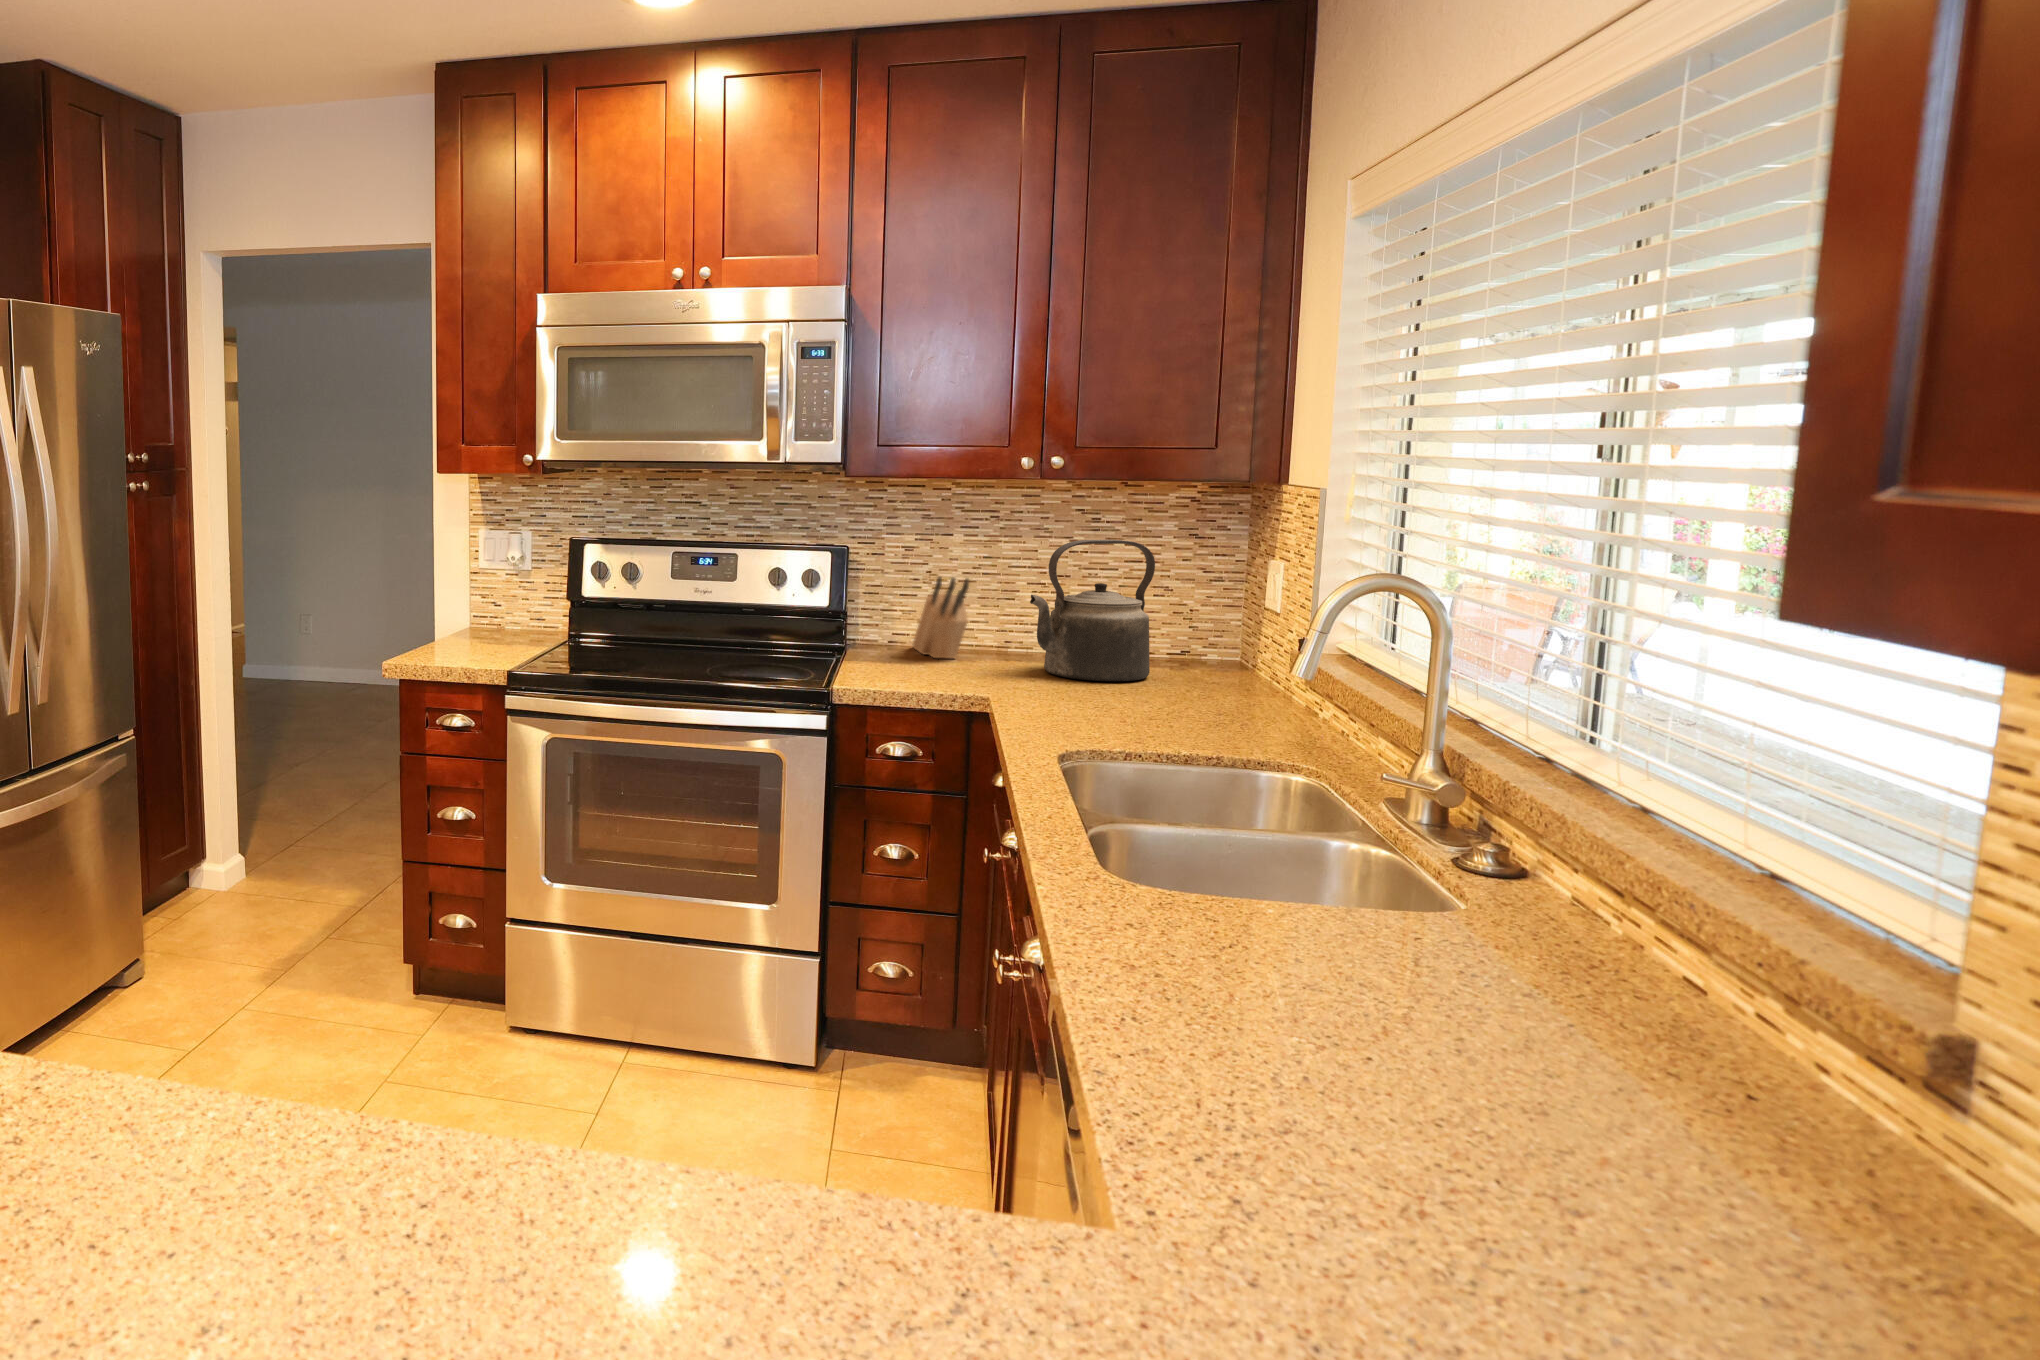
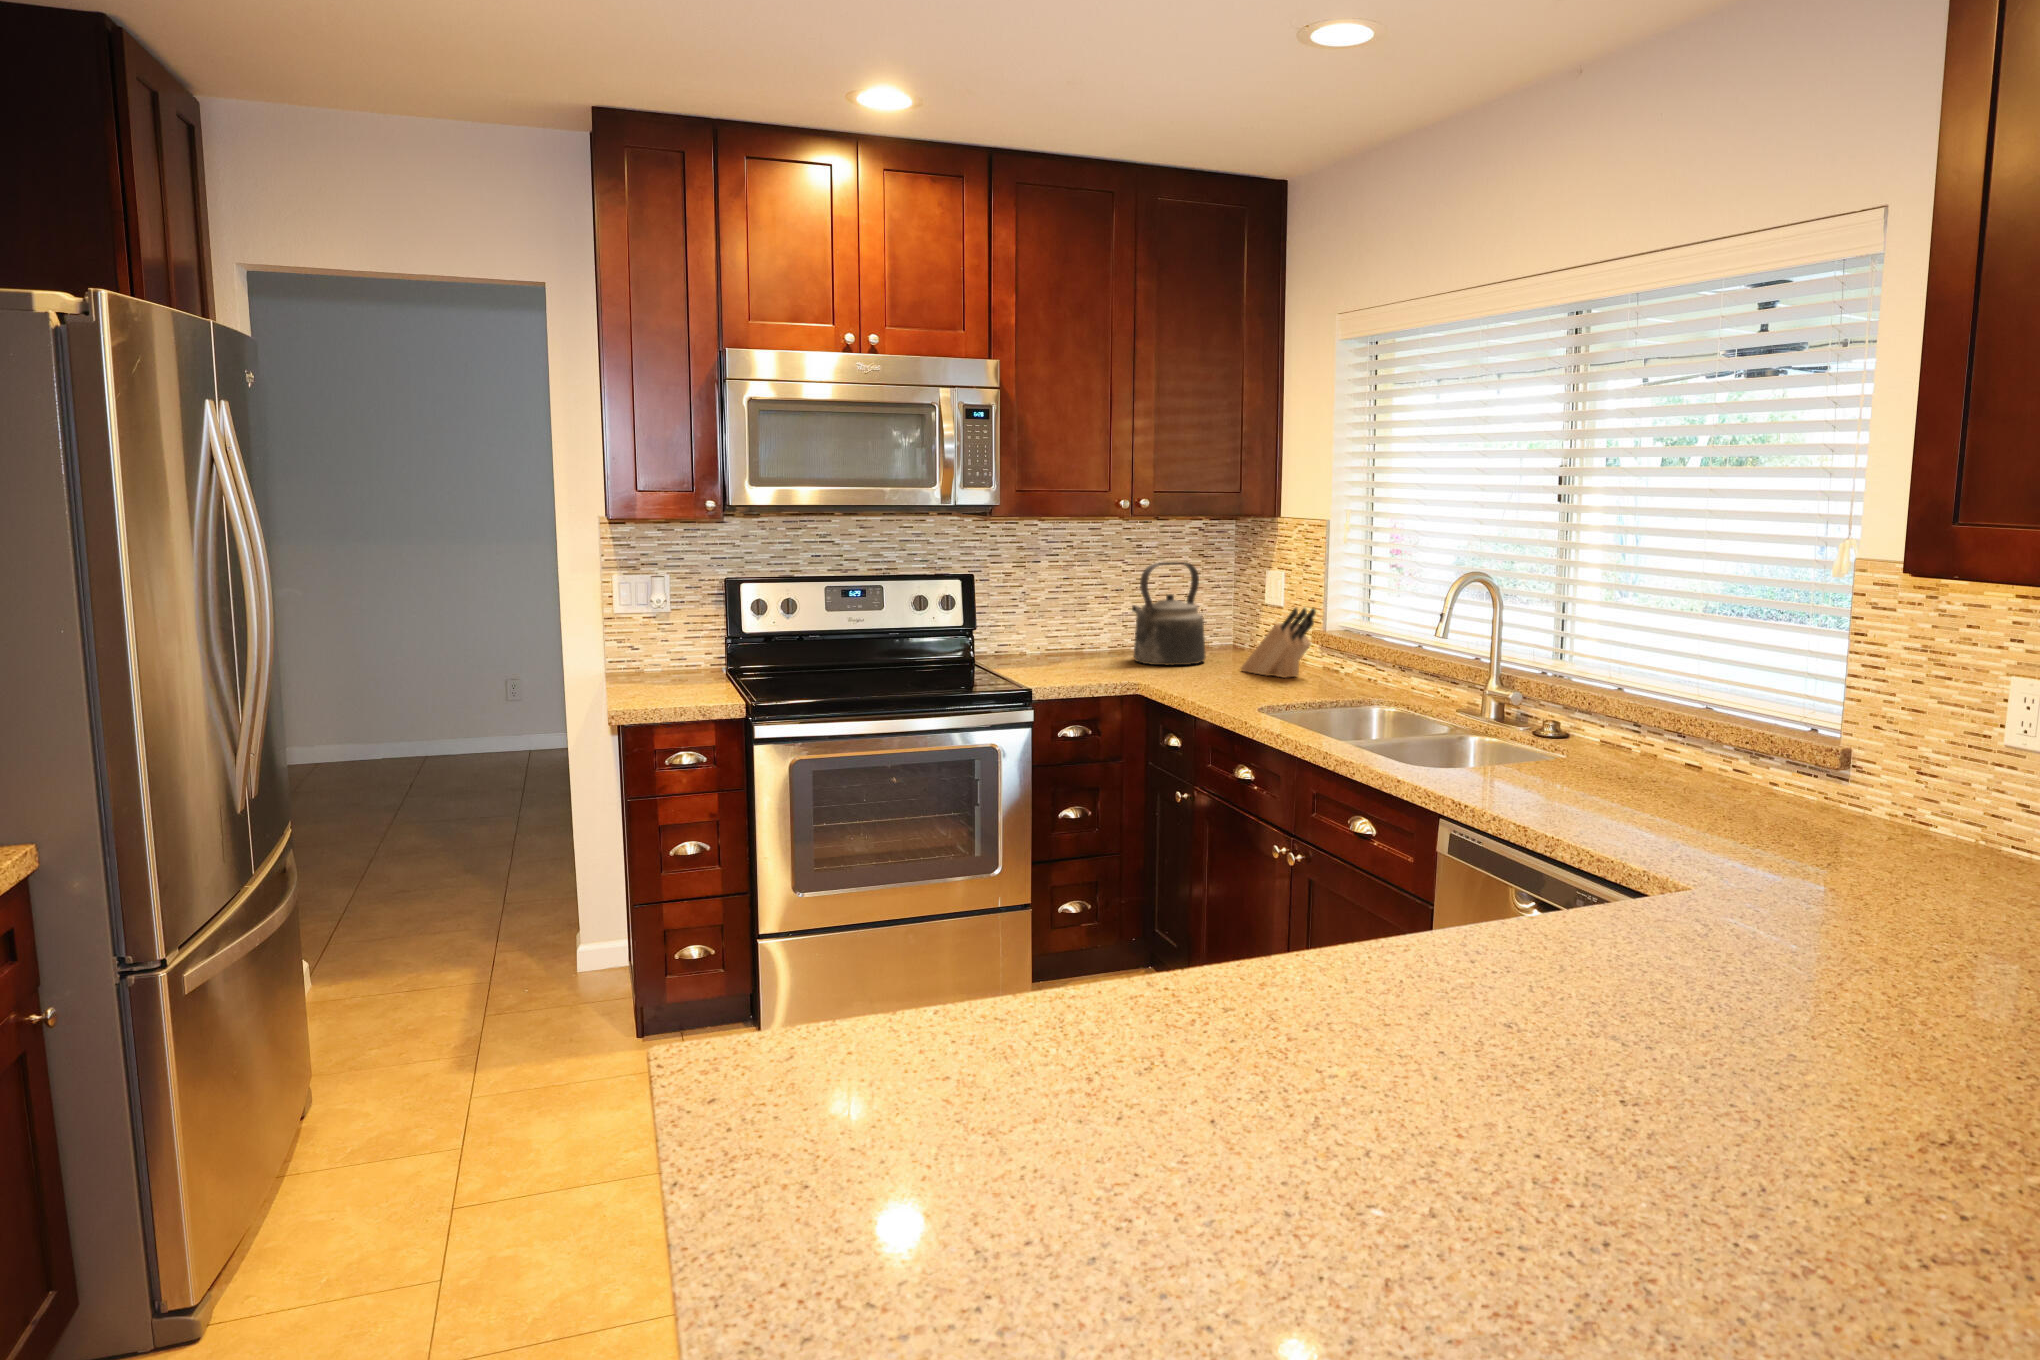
knife block: present [913,577,969,658] -> present [1241,608,1316,678]

